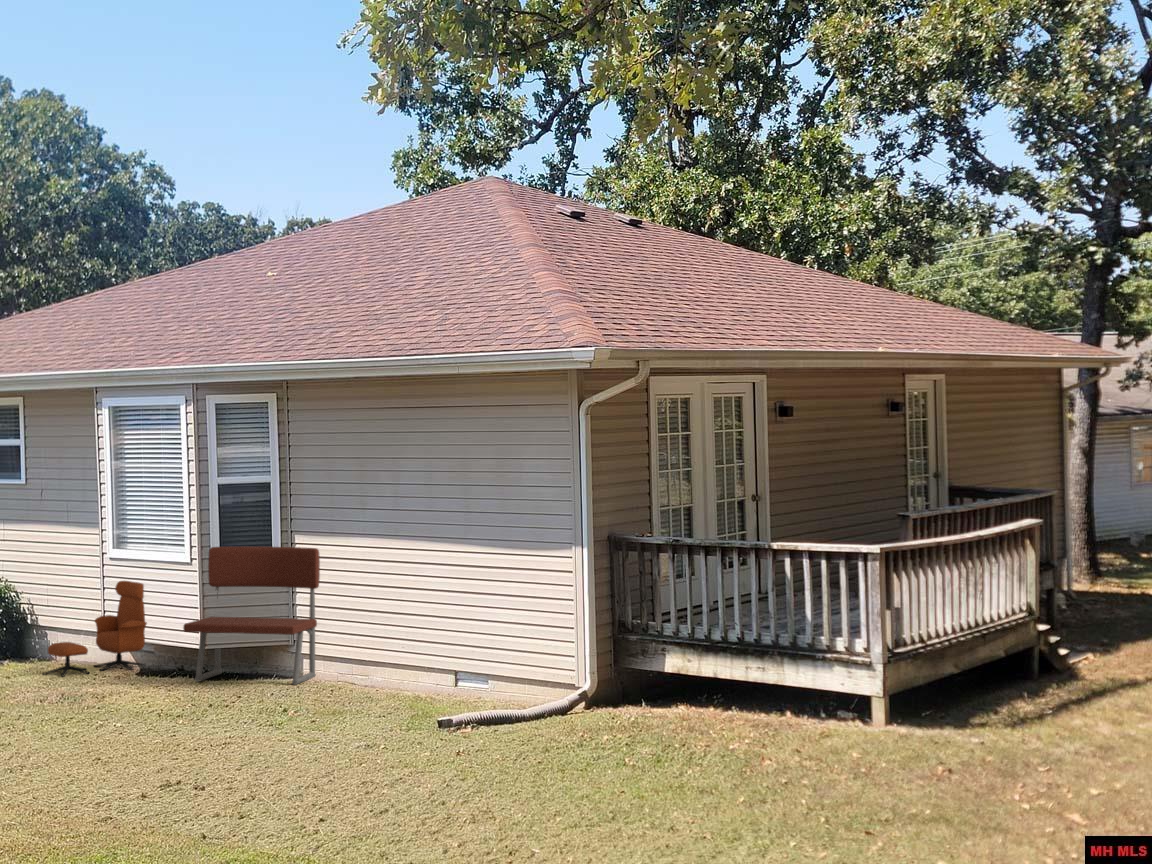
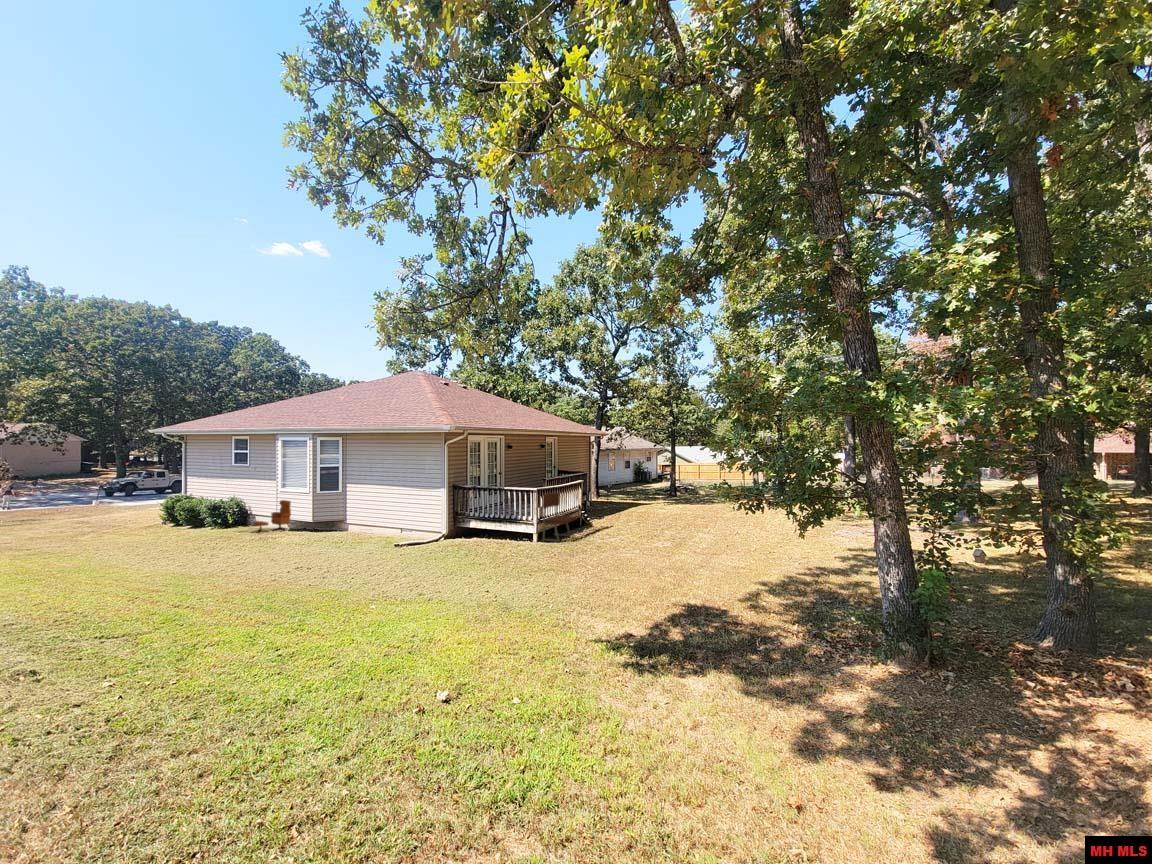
bench: present [183,546,320,685] -> present [542,493,577,542]

